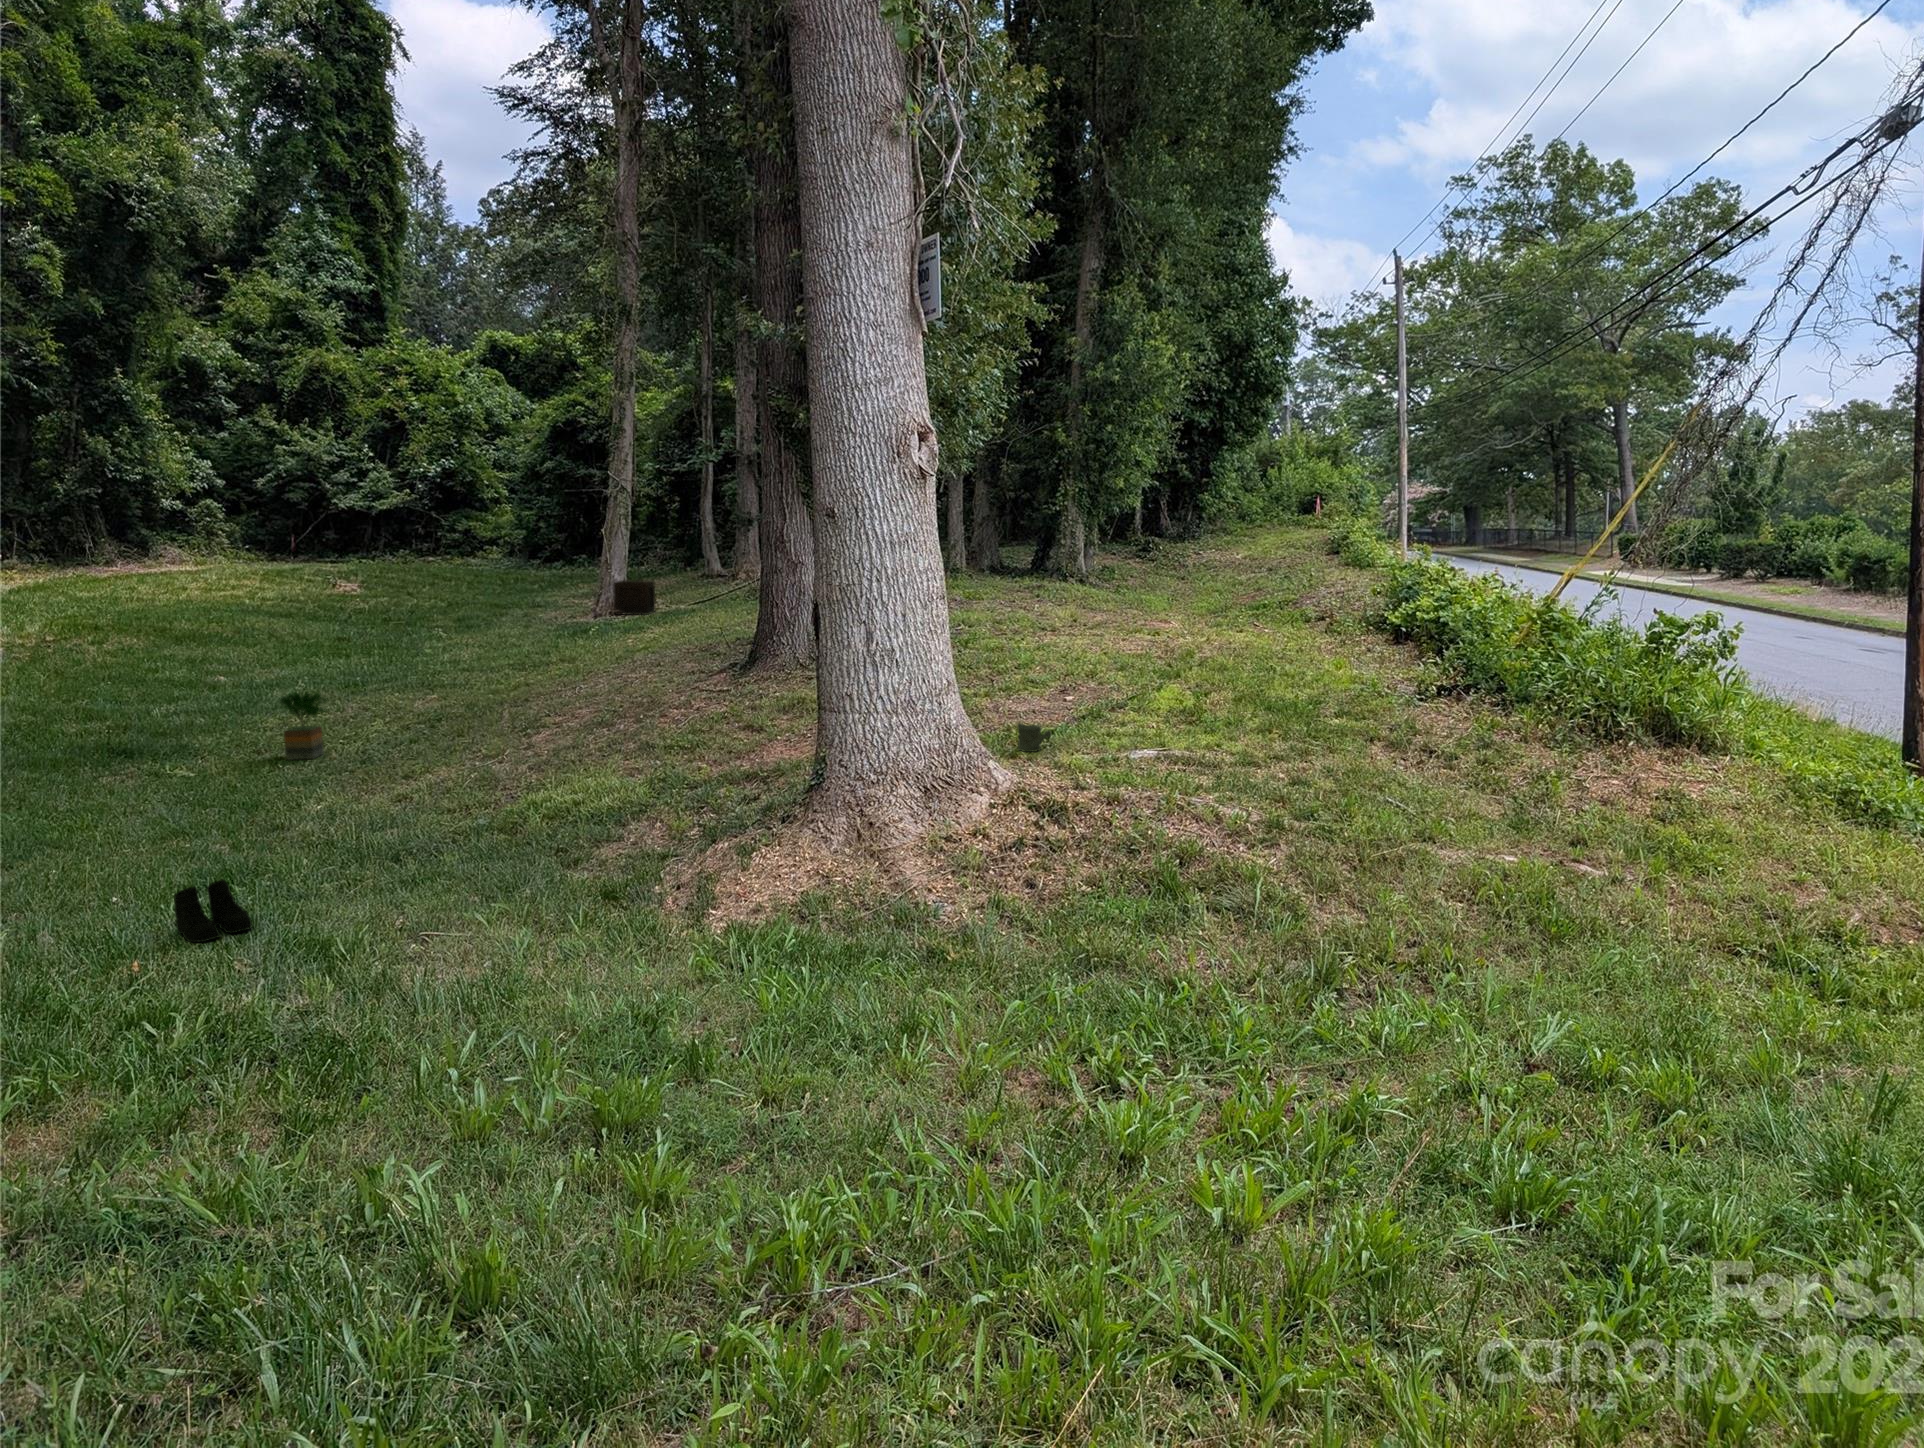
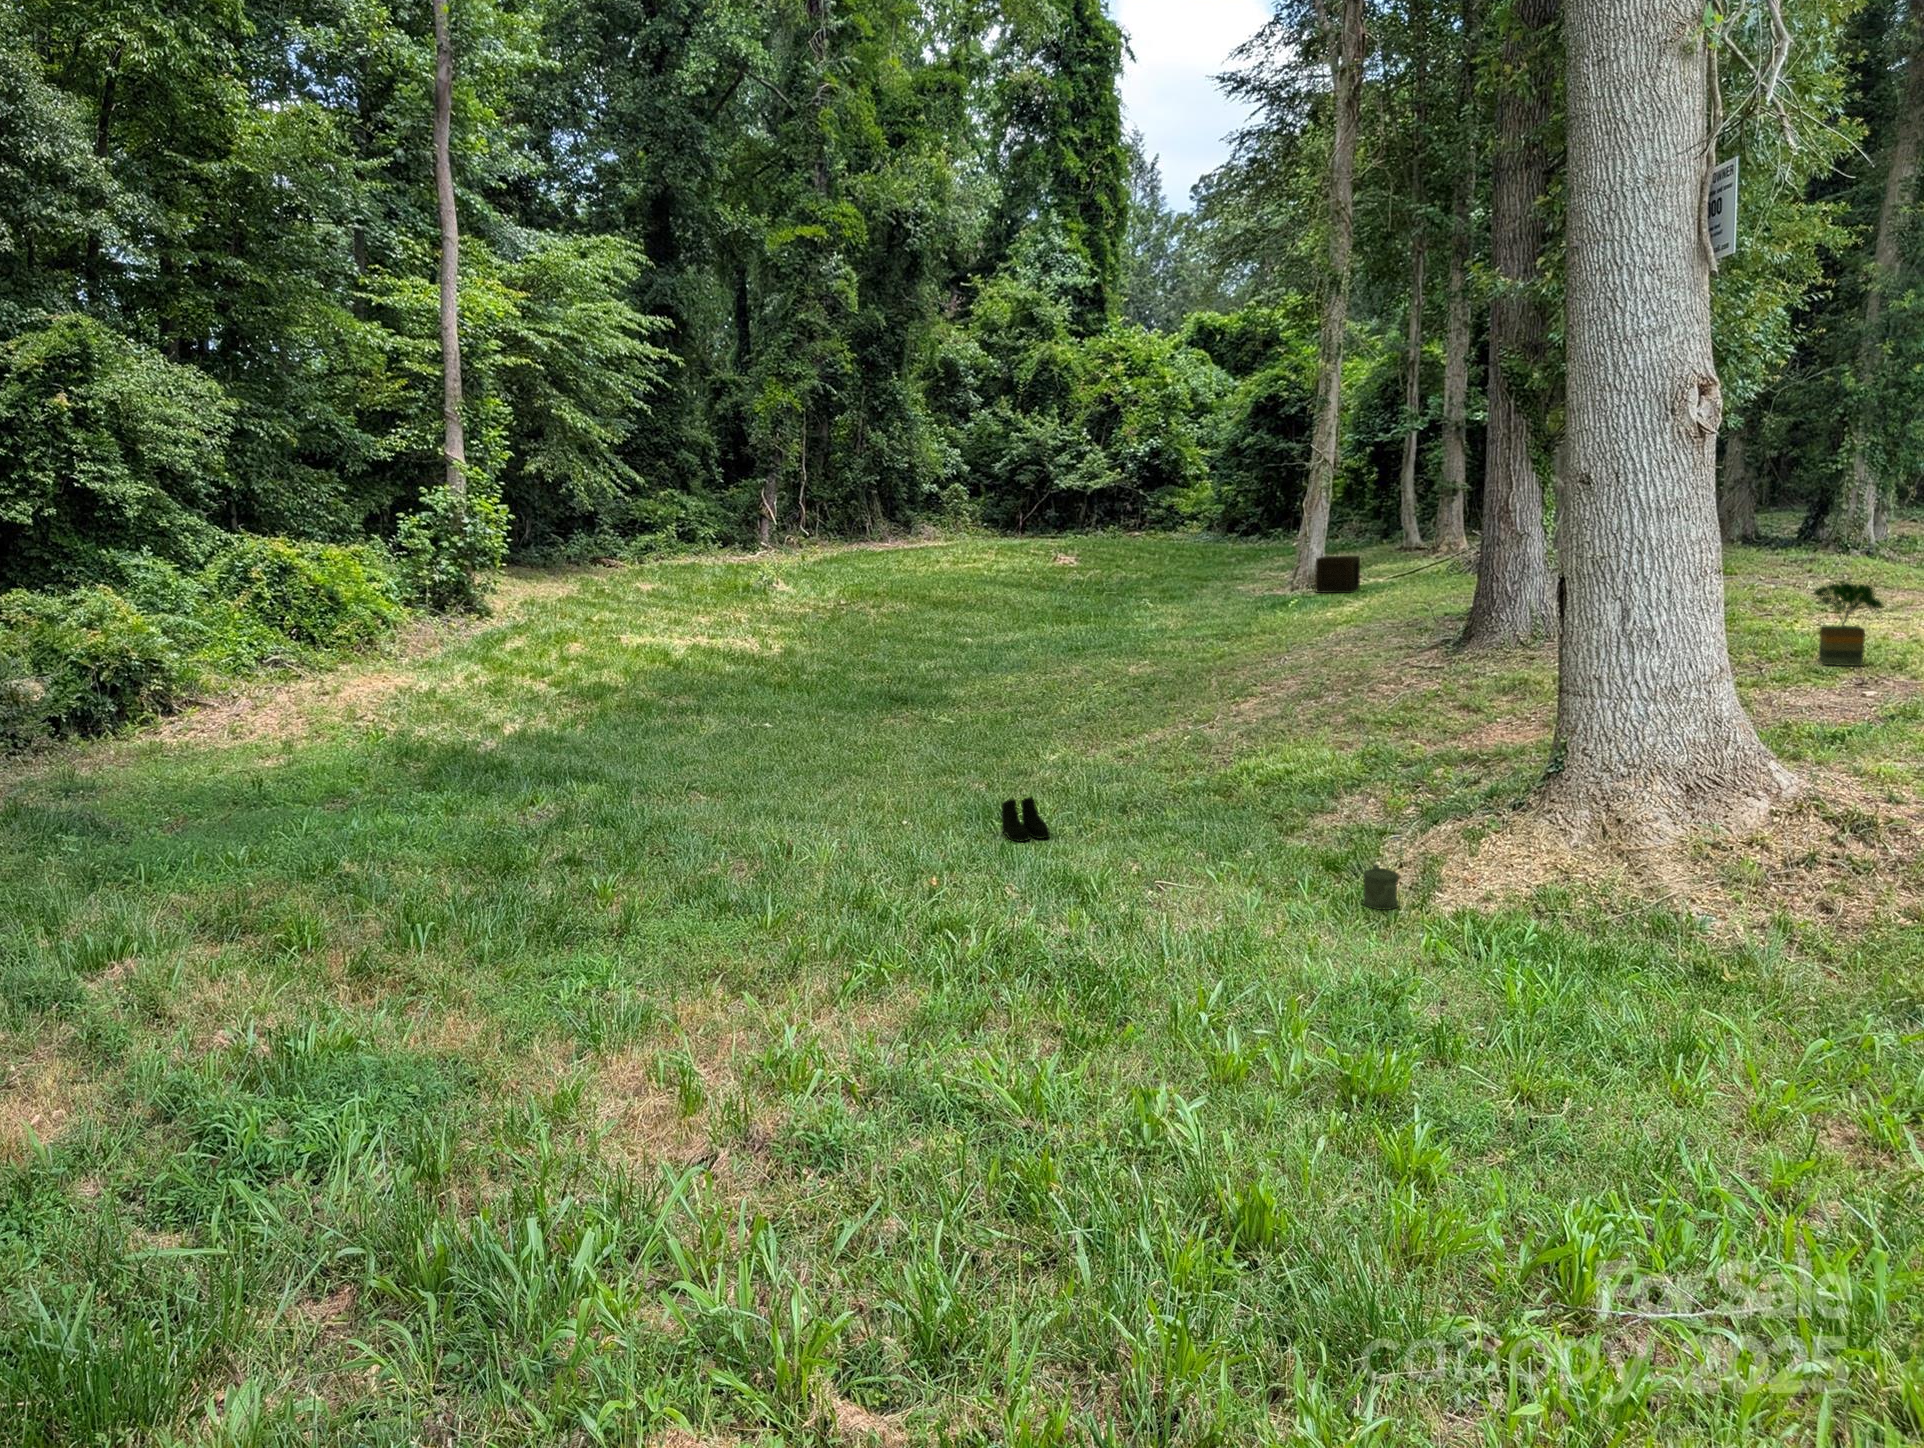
potted tree: present [280,692,327,760] -> present [1813,582,1883,666]
watering can: present [1017,723,1052,752] -> present [1363,864,1399,910]

